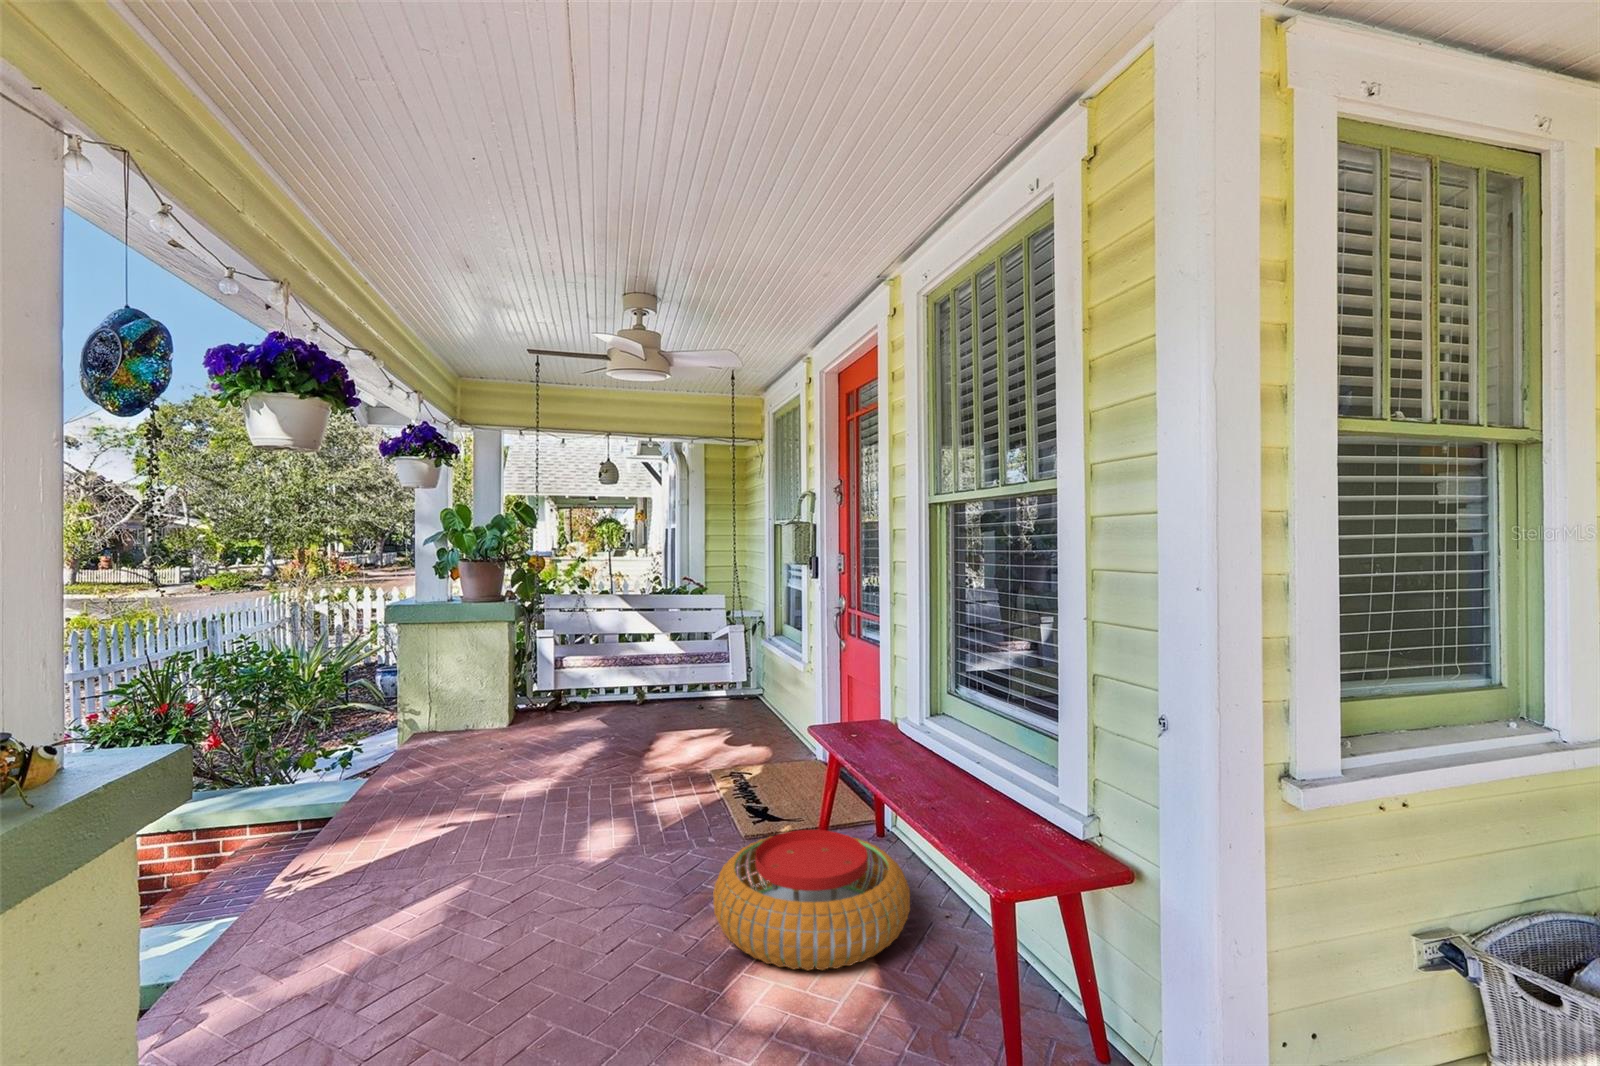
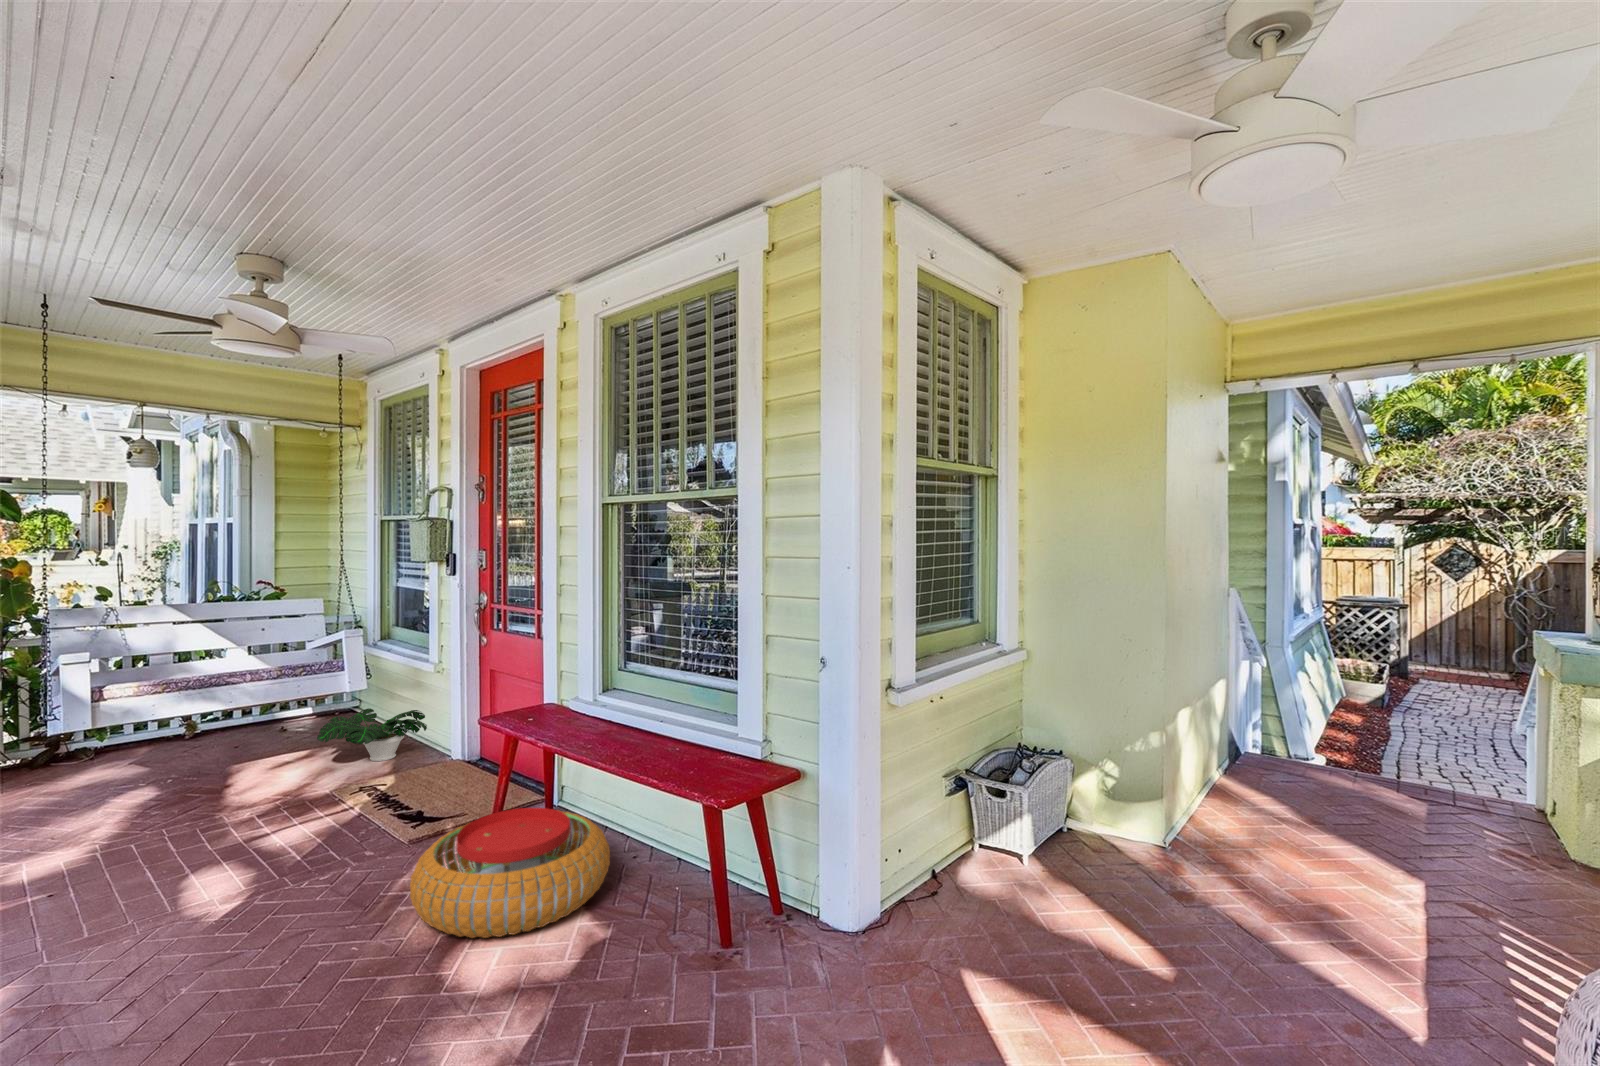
potted plant: none [708,699,797,750] -> present [317,708,427,761]

